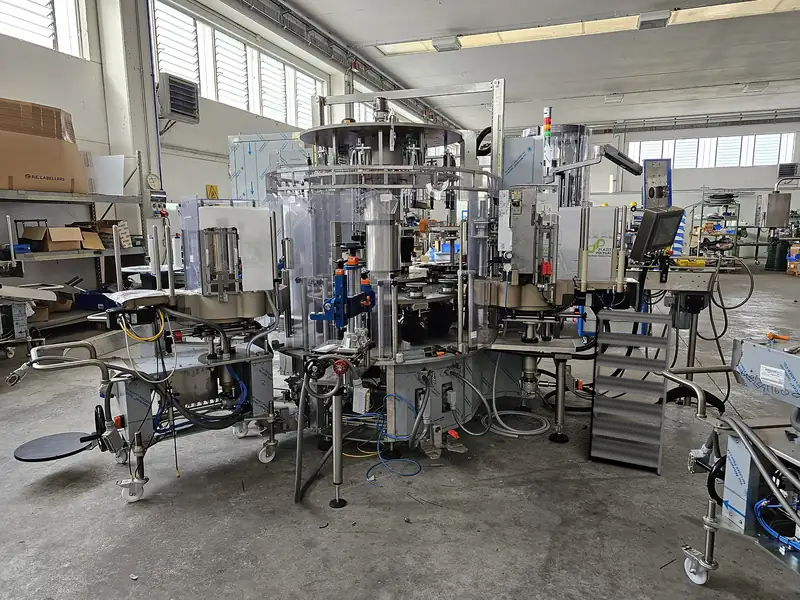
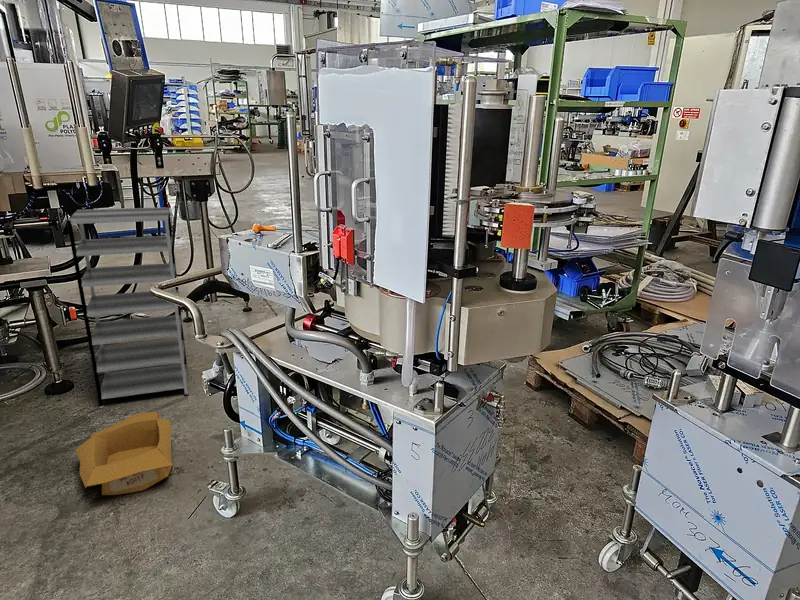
cardboard box: none [574,472,651,533] -> present [76,412,174,495]

